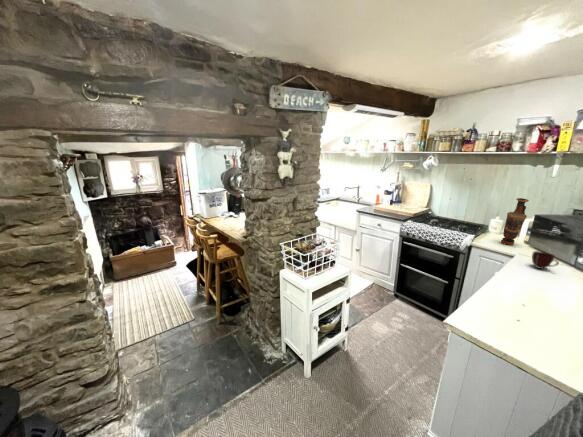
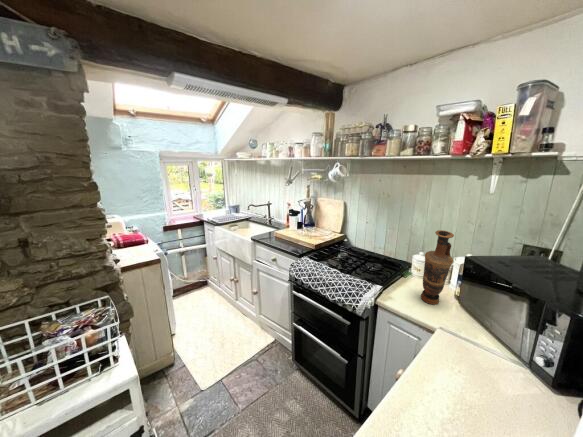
mug: present [532,251,559,269] -> none [458,347,508,392]

